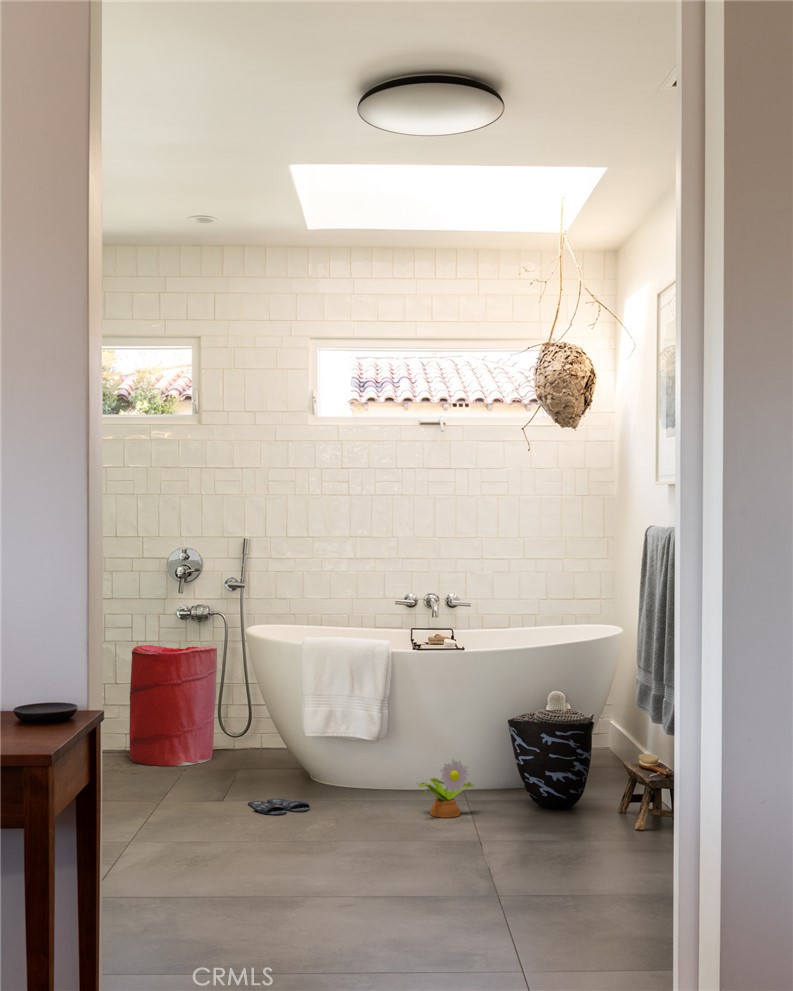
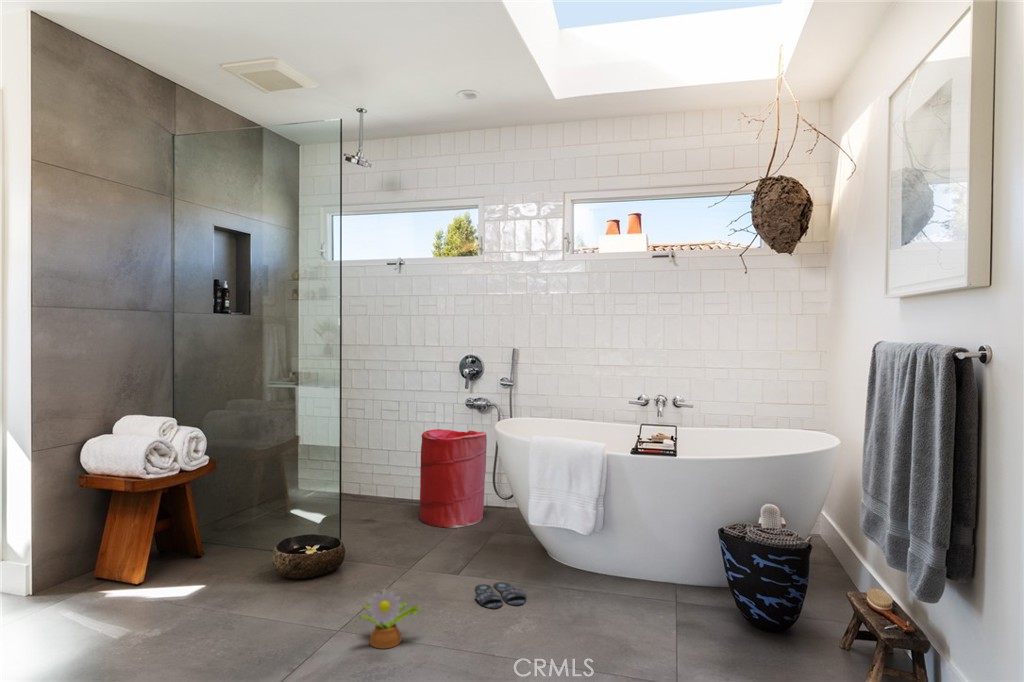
decorative plant: present [419,759,474,818] -> present [359,589,420,649]

